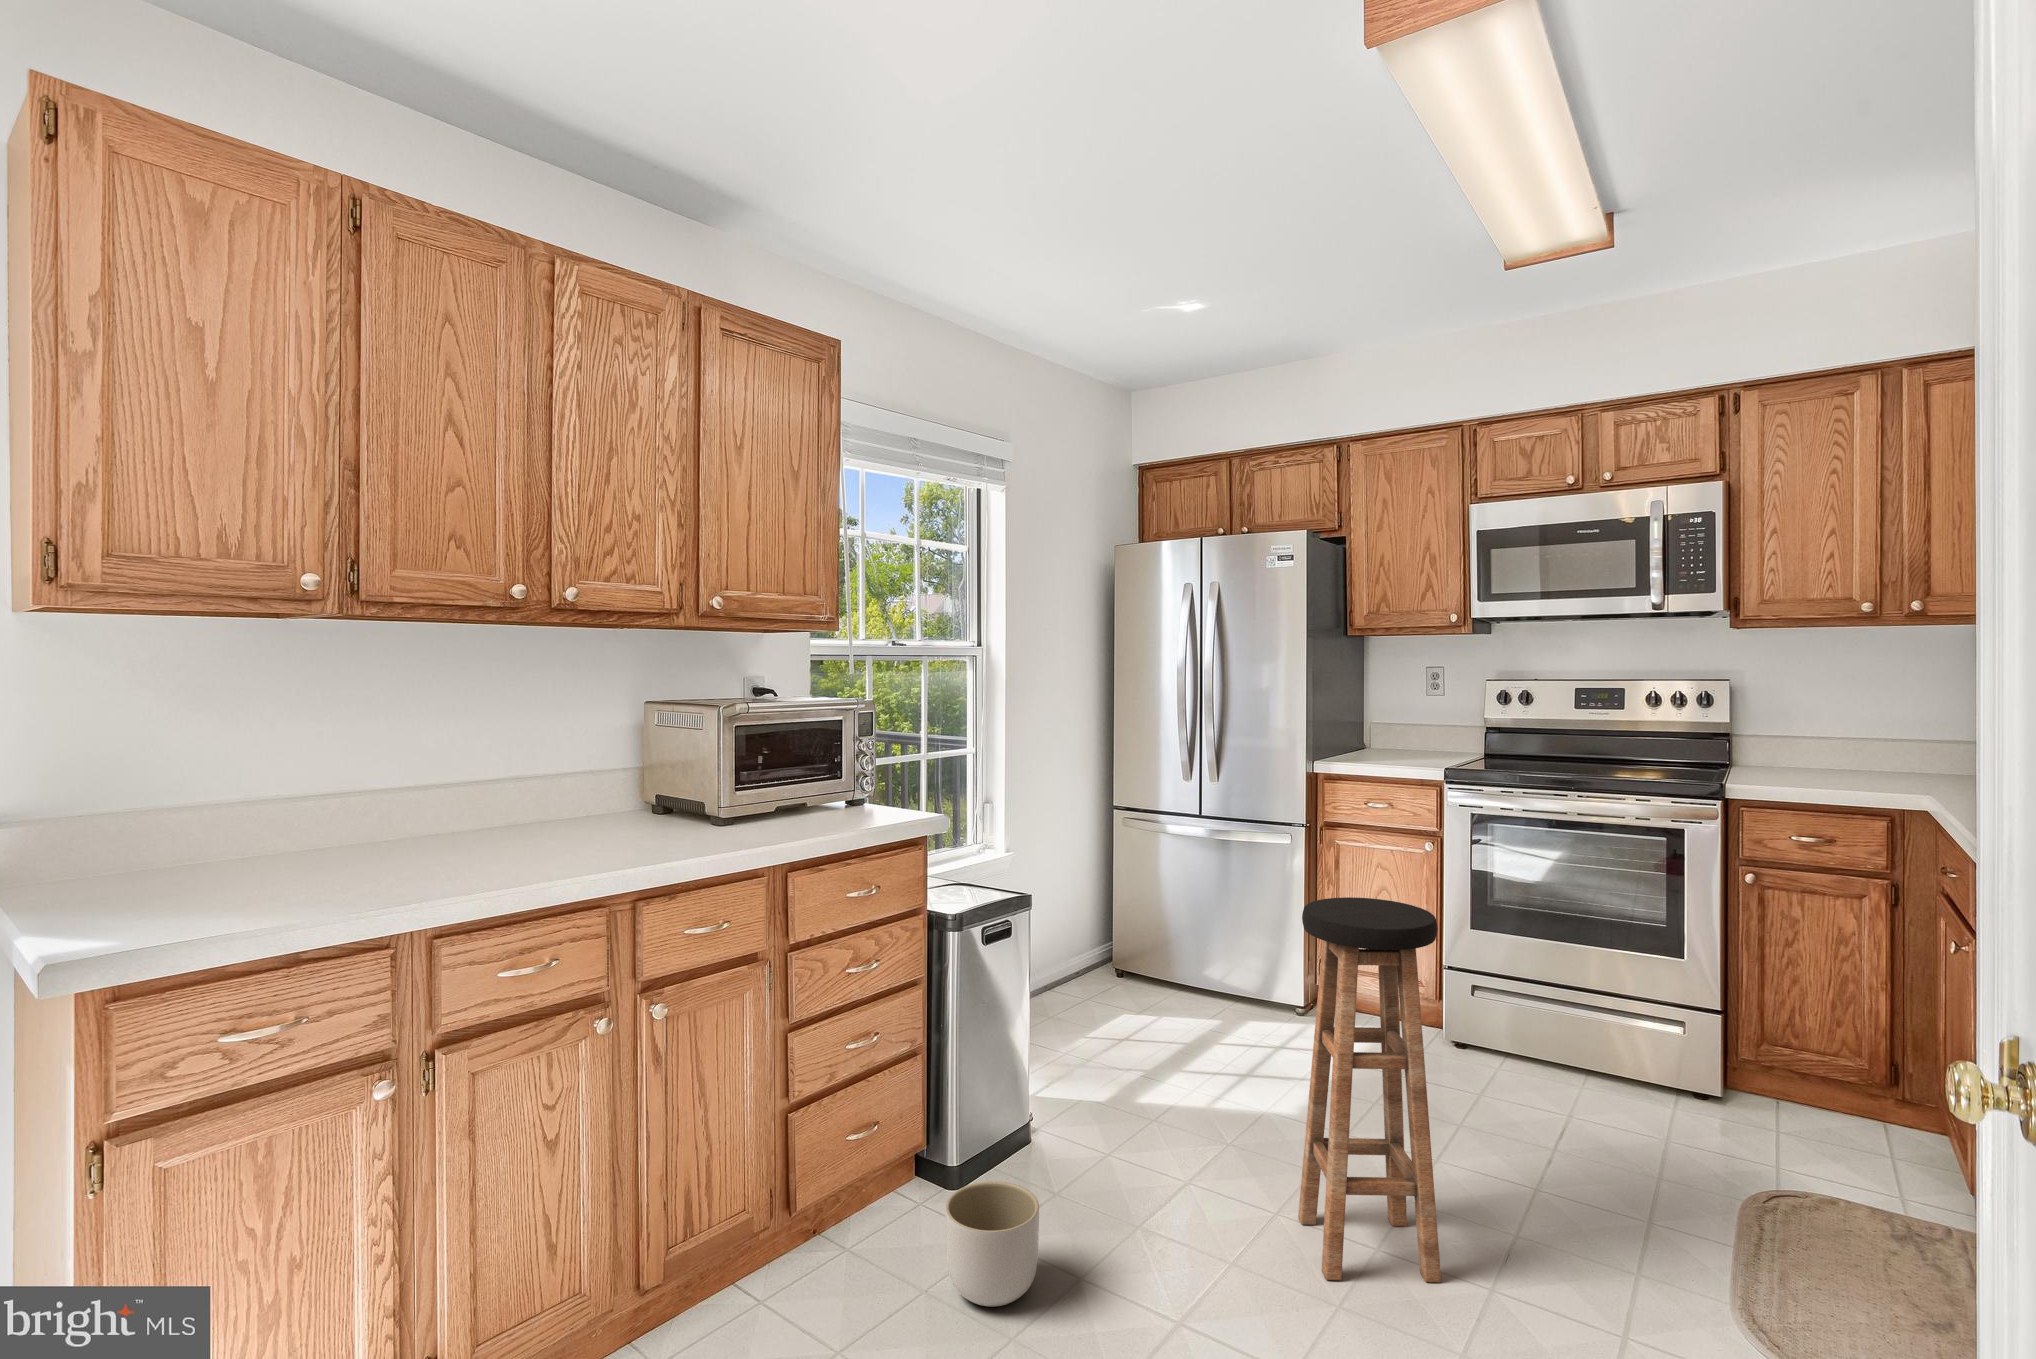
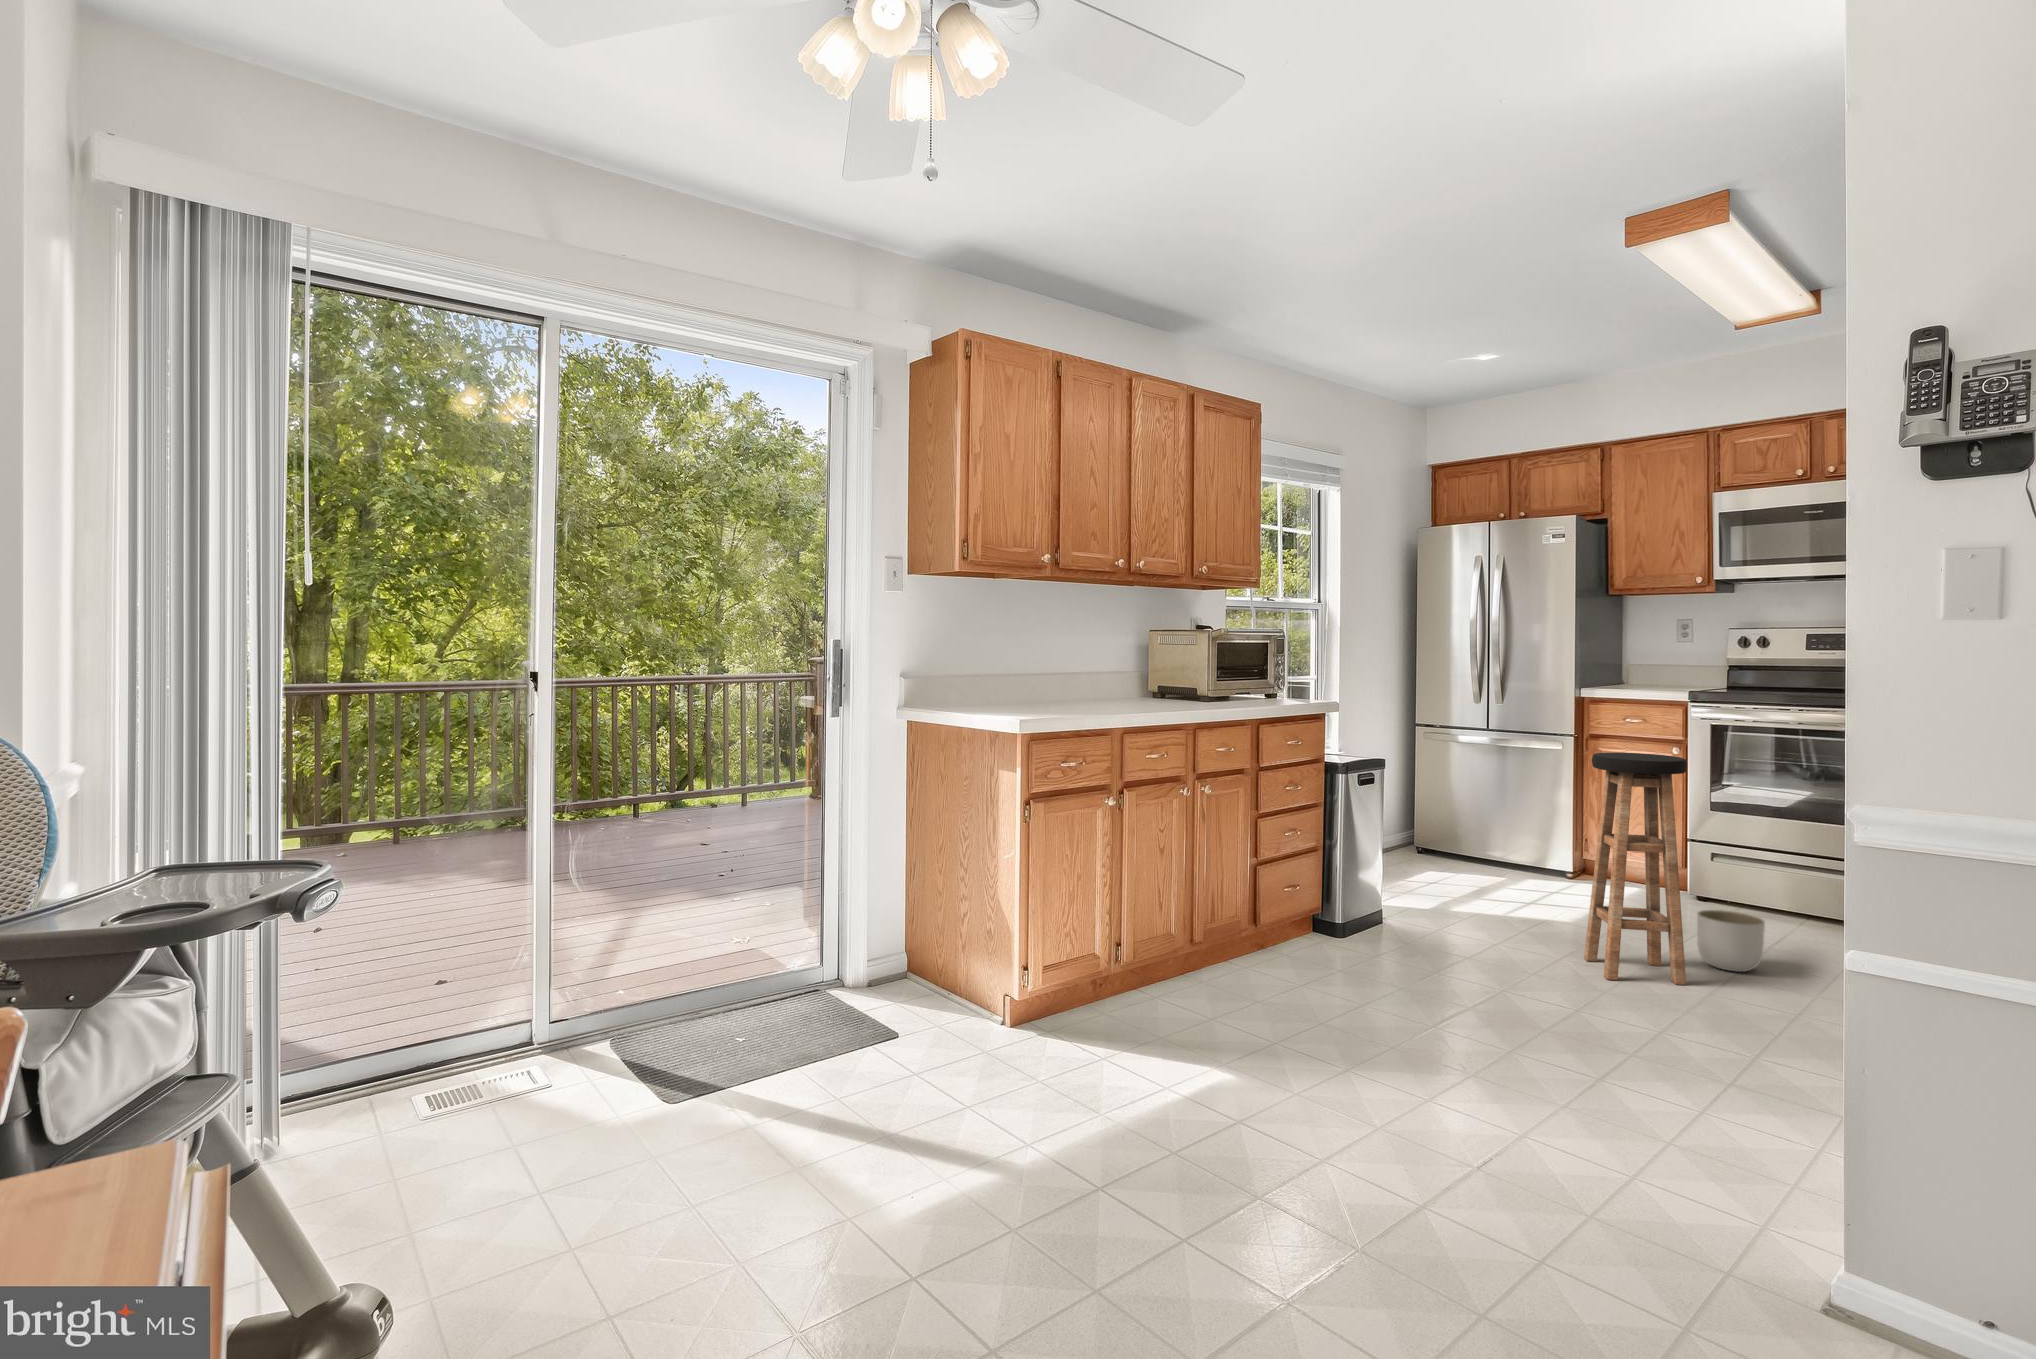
planter: present [945,1181,1039,1307] -> present [1697,910,1765,972]

